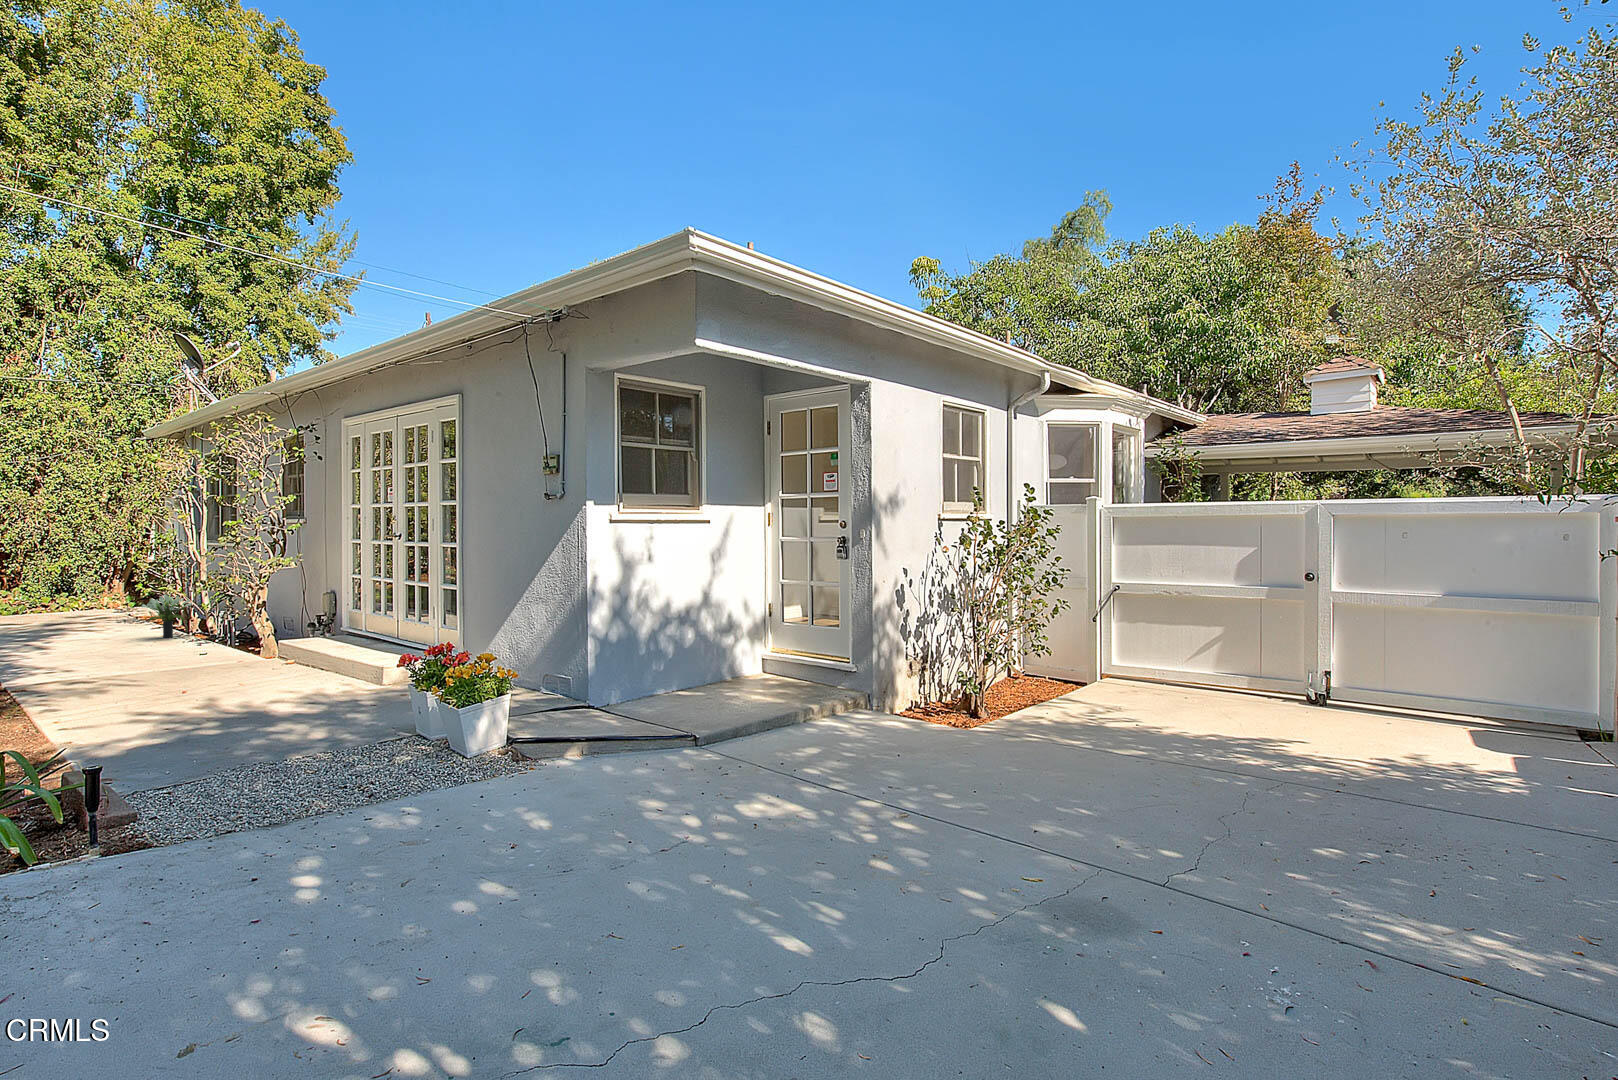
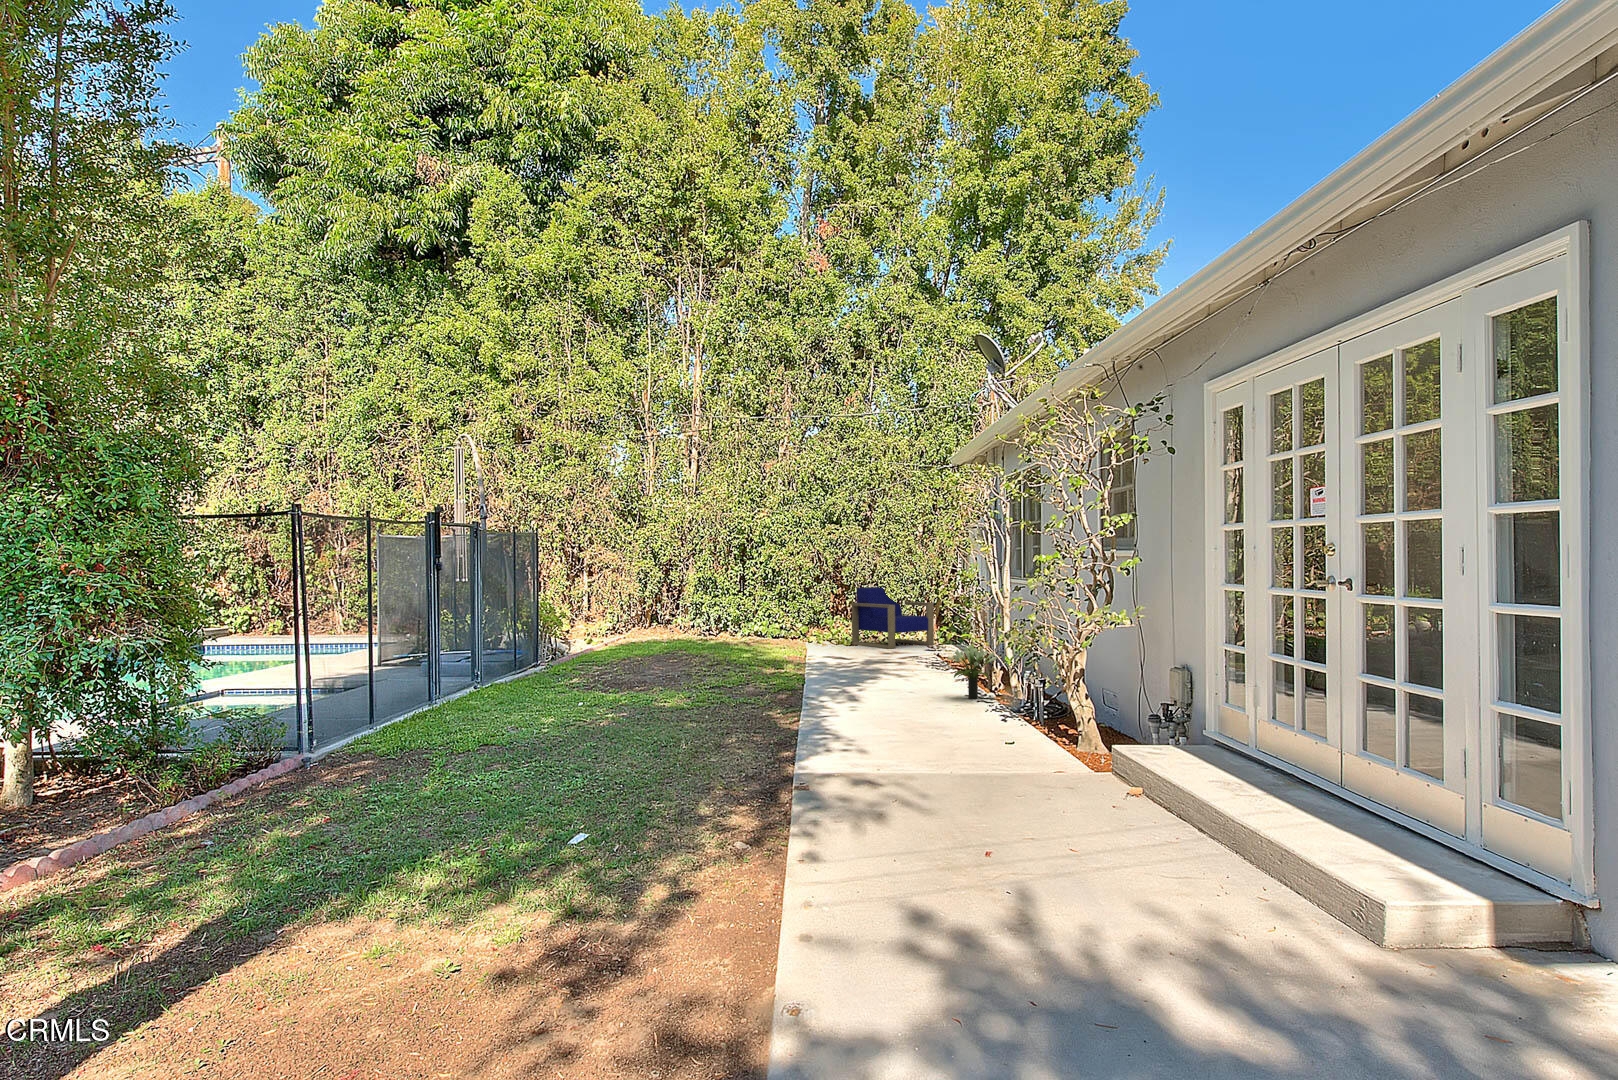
armchair: none [14,551,120,610] -> present [852,587,934,649]

